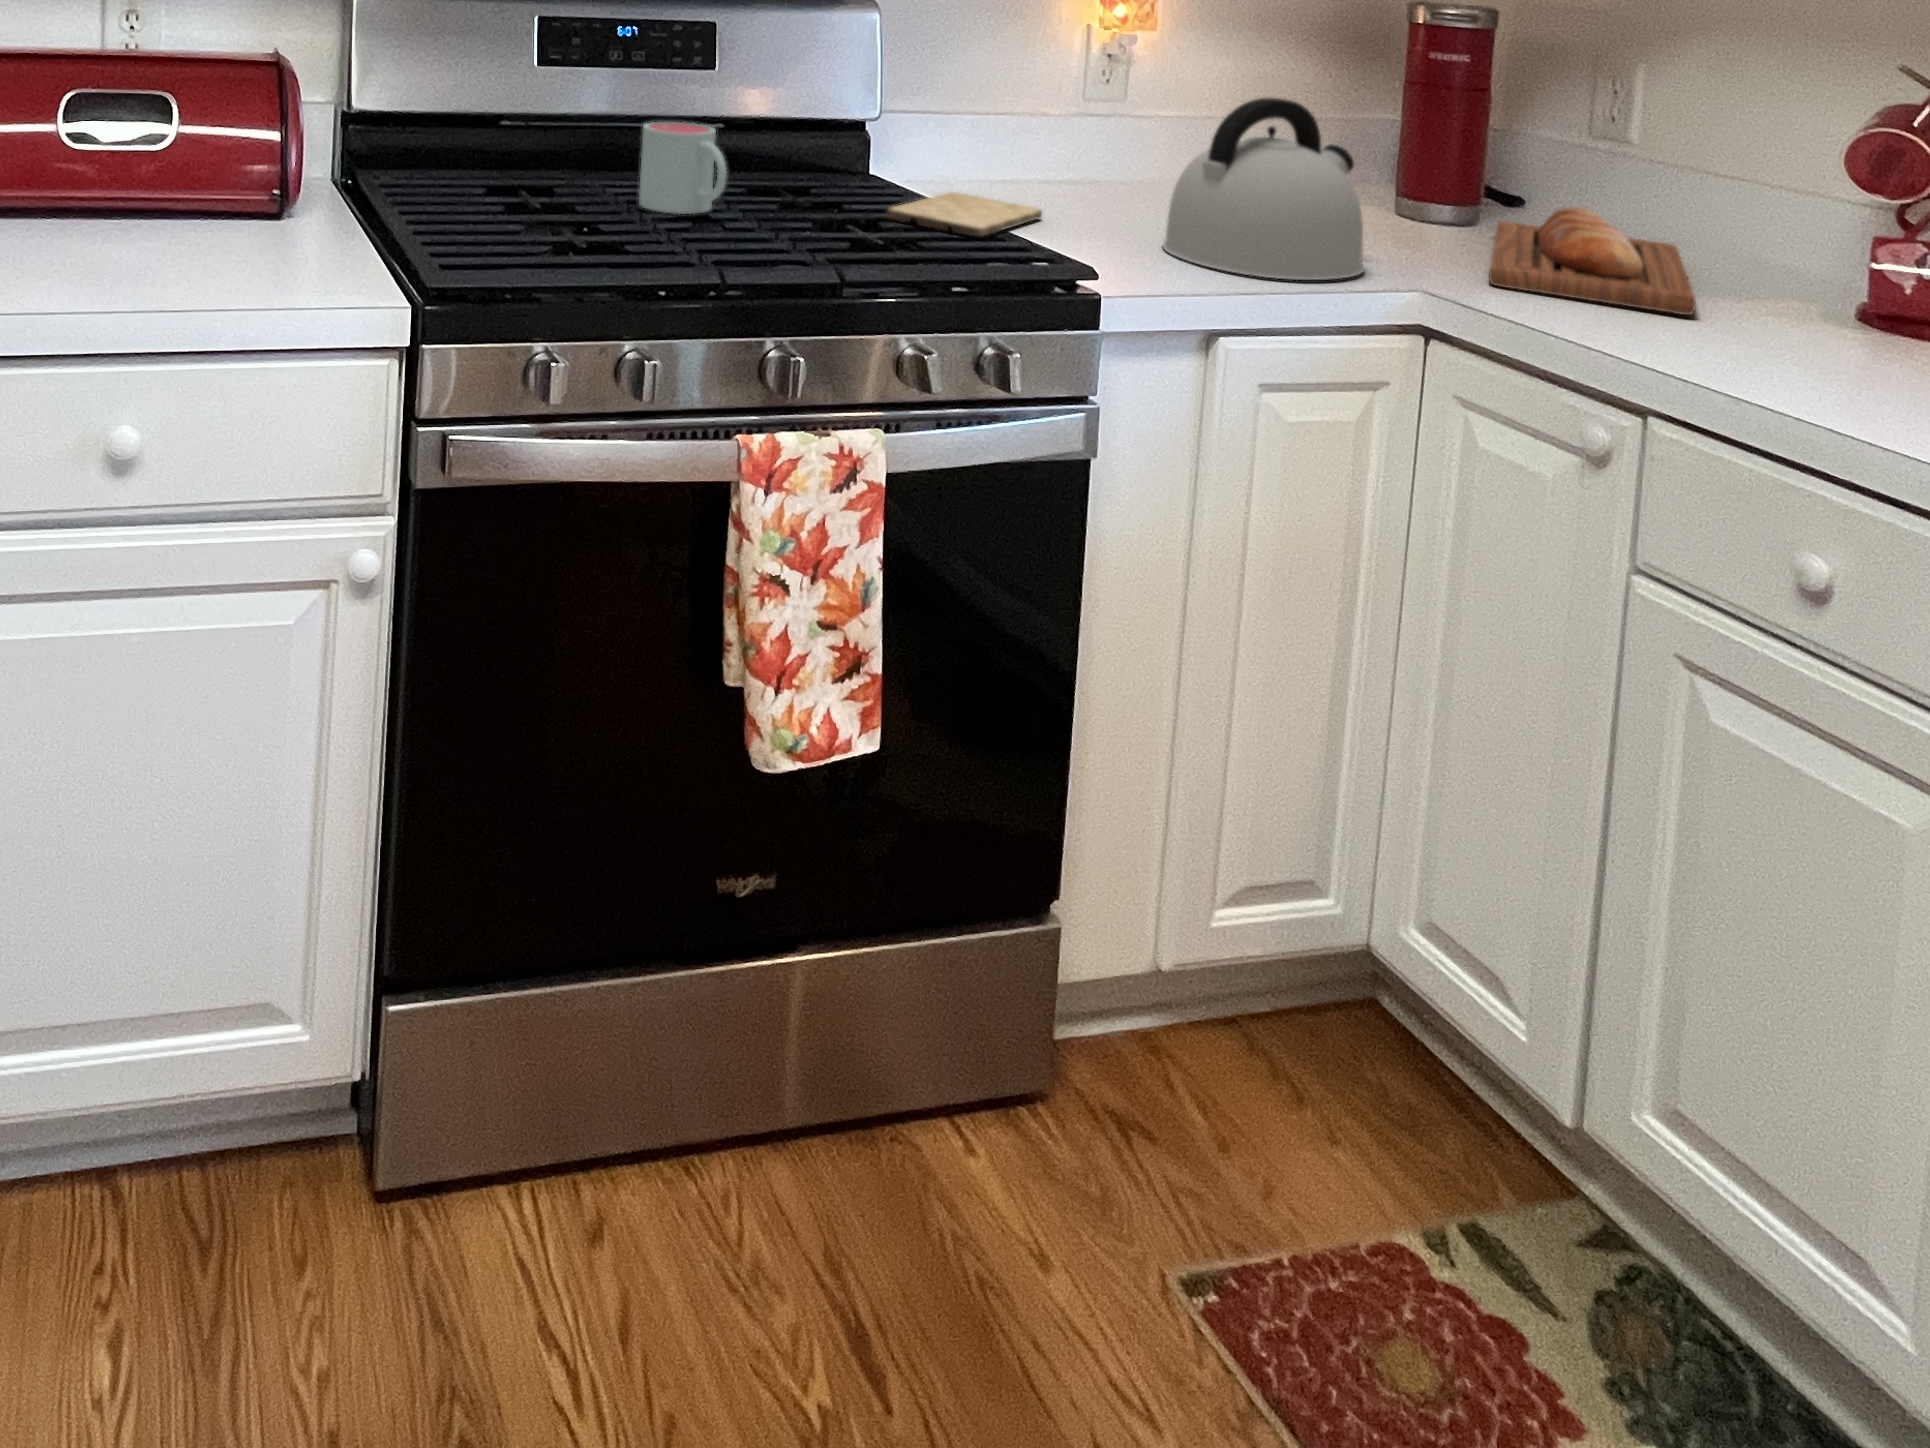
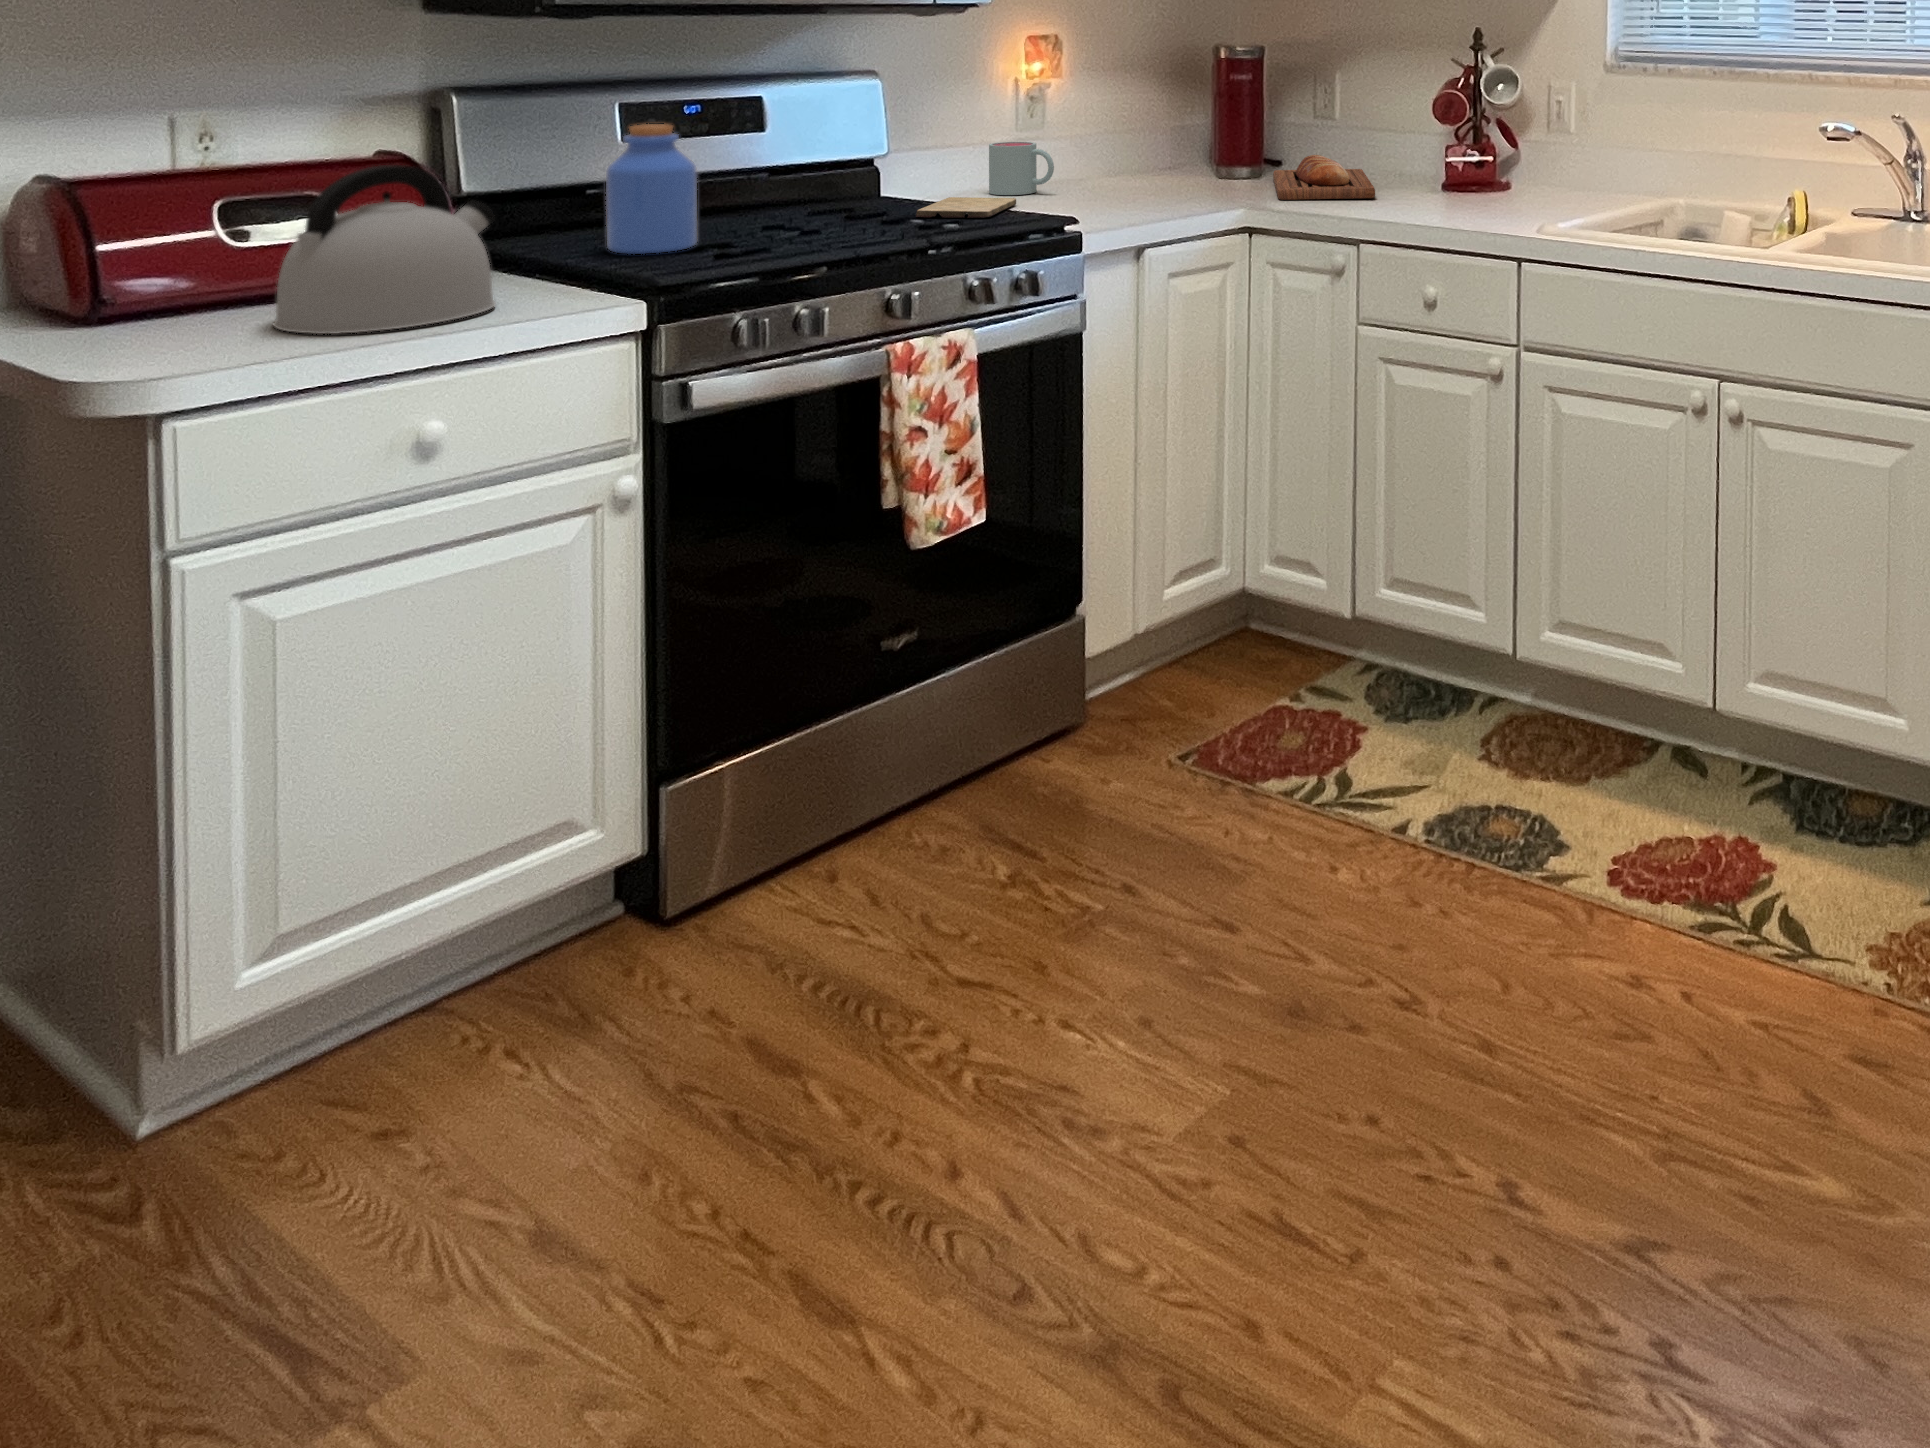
jar: none [477,48,584,223] -> present [606,124,697,254]
kettle: present [1163,98,1364,280] -> present [274,165,495,334]
mug: present [639,122,727,214] -> present [989,142,1054,195]

